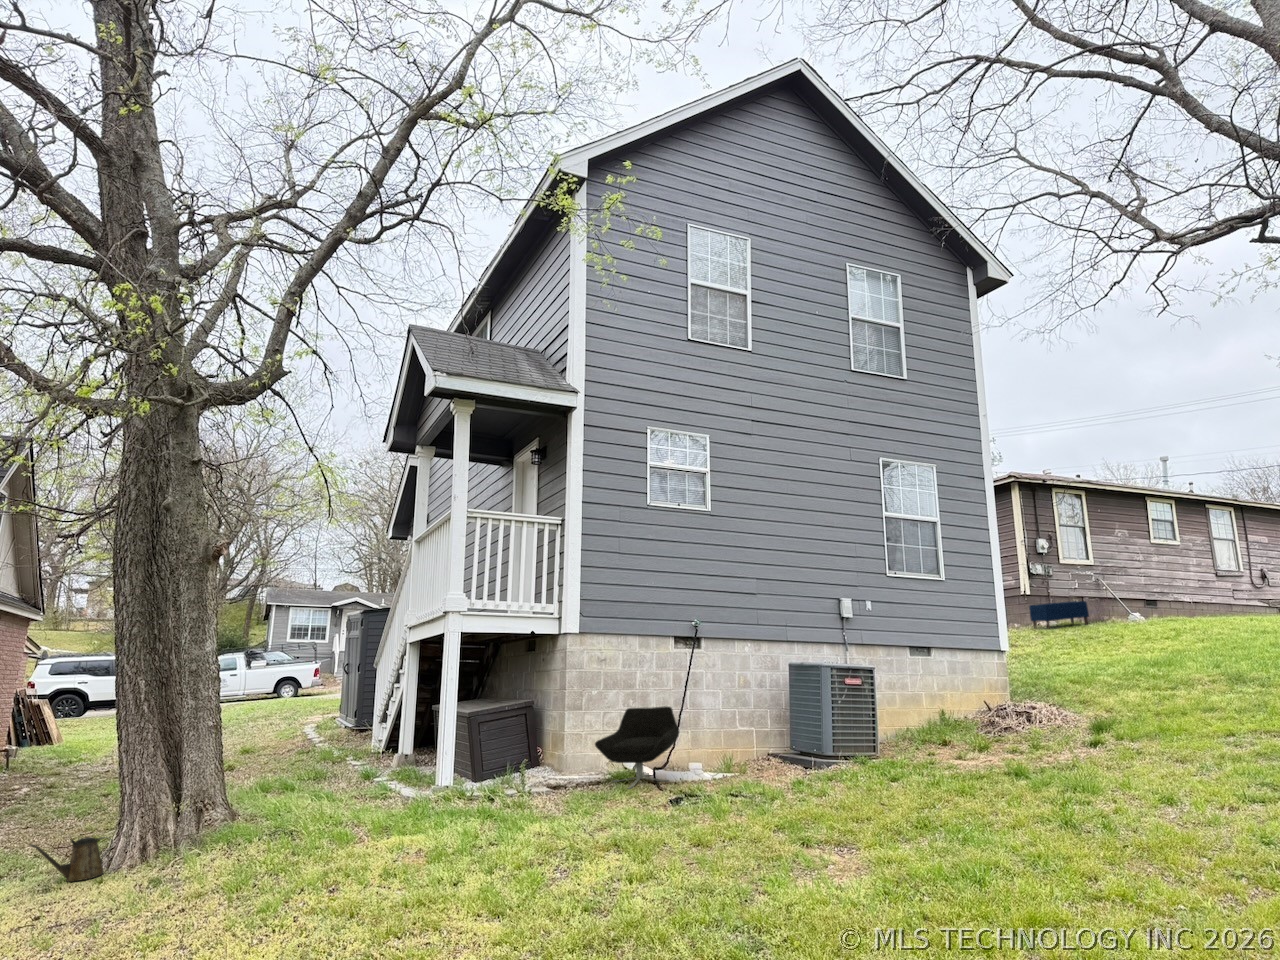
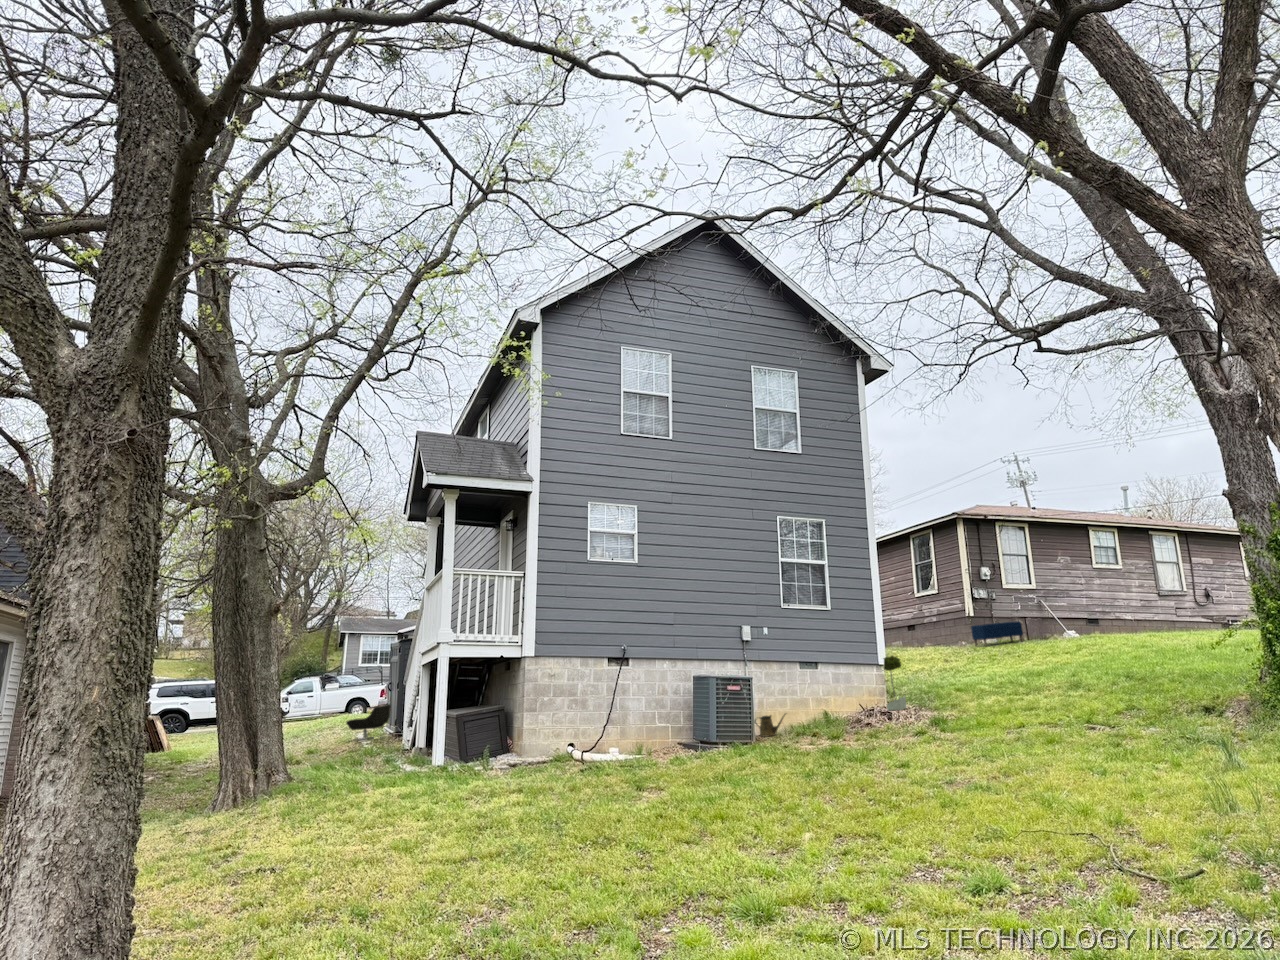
potted tree: none [1003,637,1036,708] -> present [884,656,907,710]
lounge chair: present [595,706,679,789] -> present [346,704,391,738]
watering can: present [30,837,113,882] -> present [754,714,786,737]

